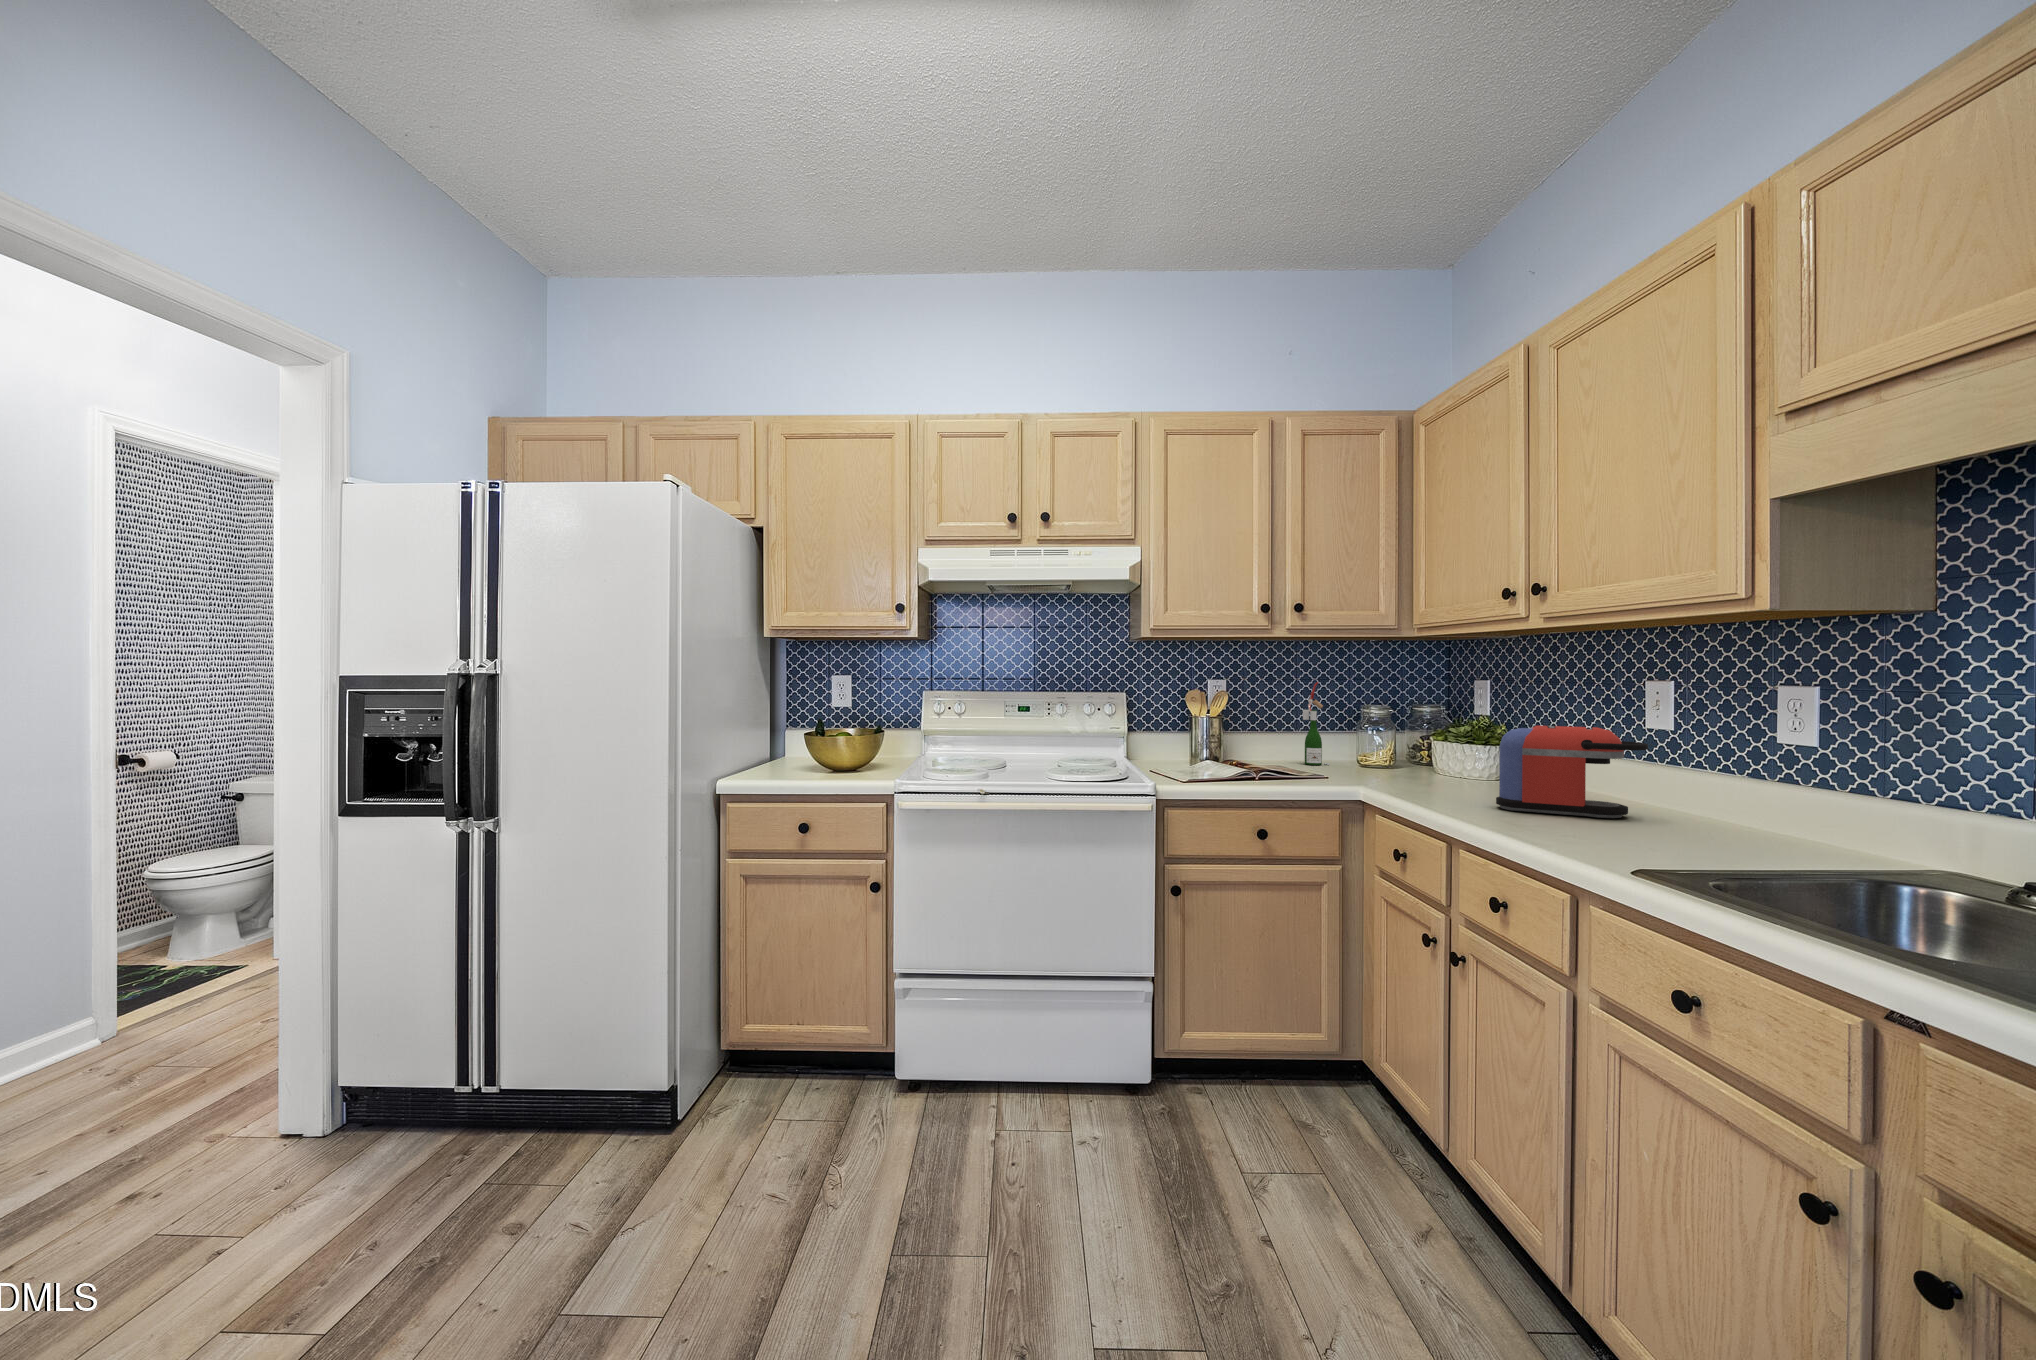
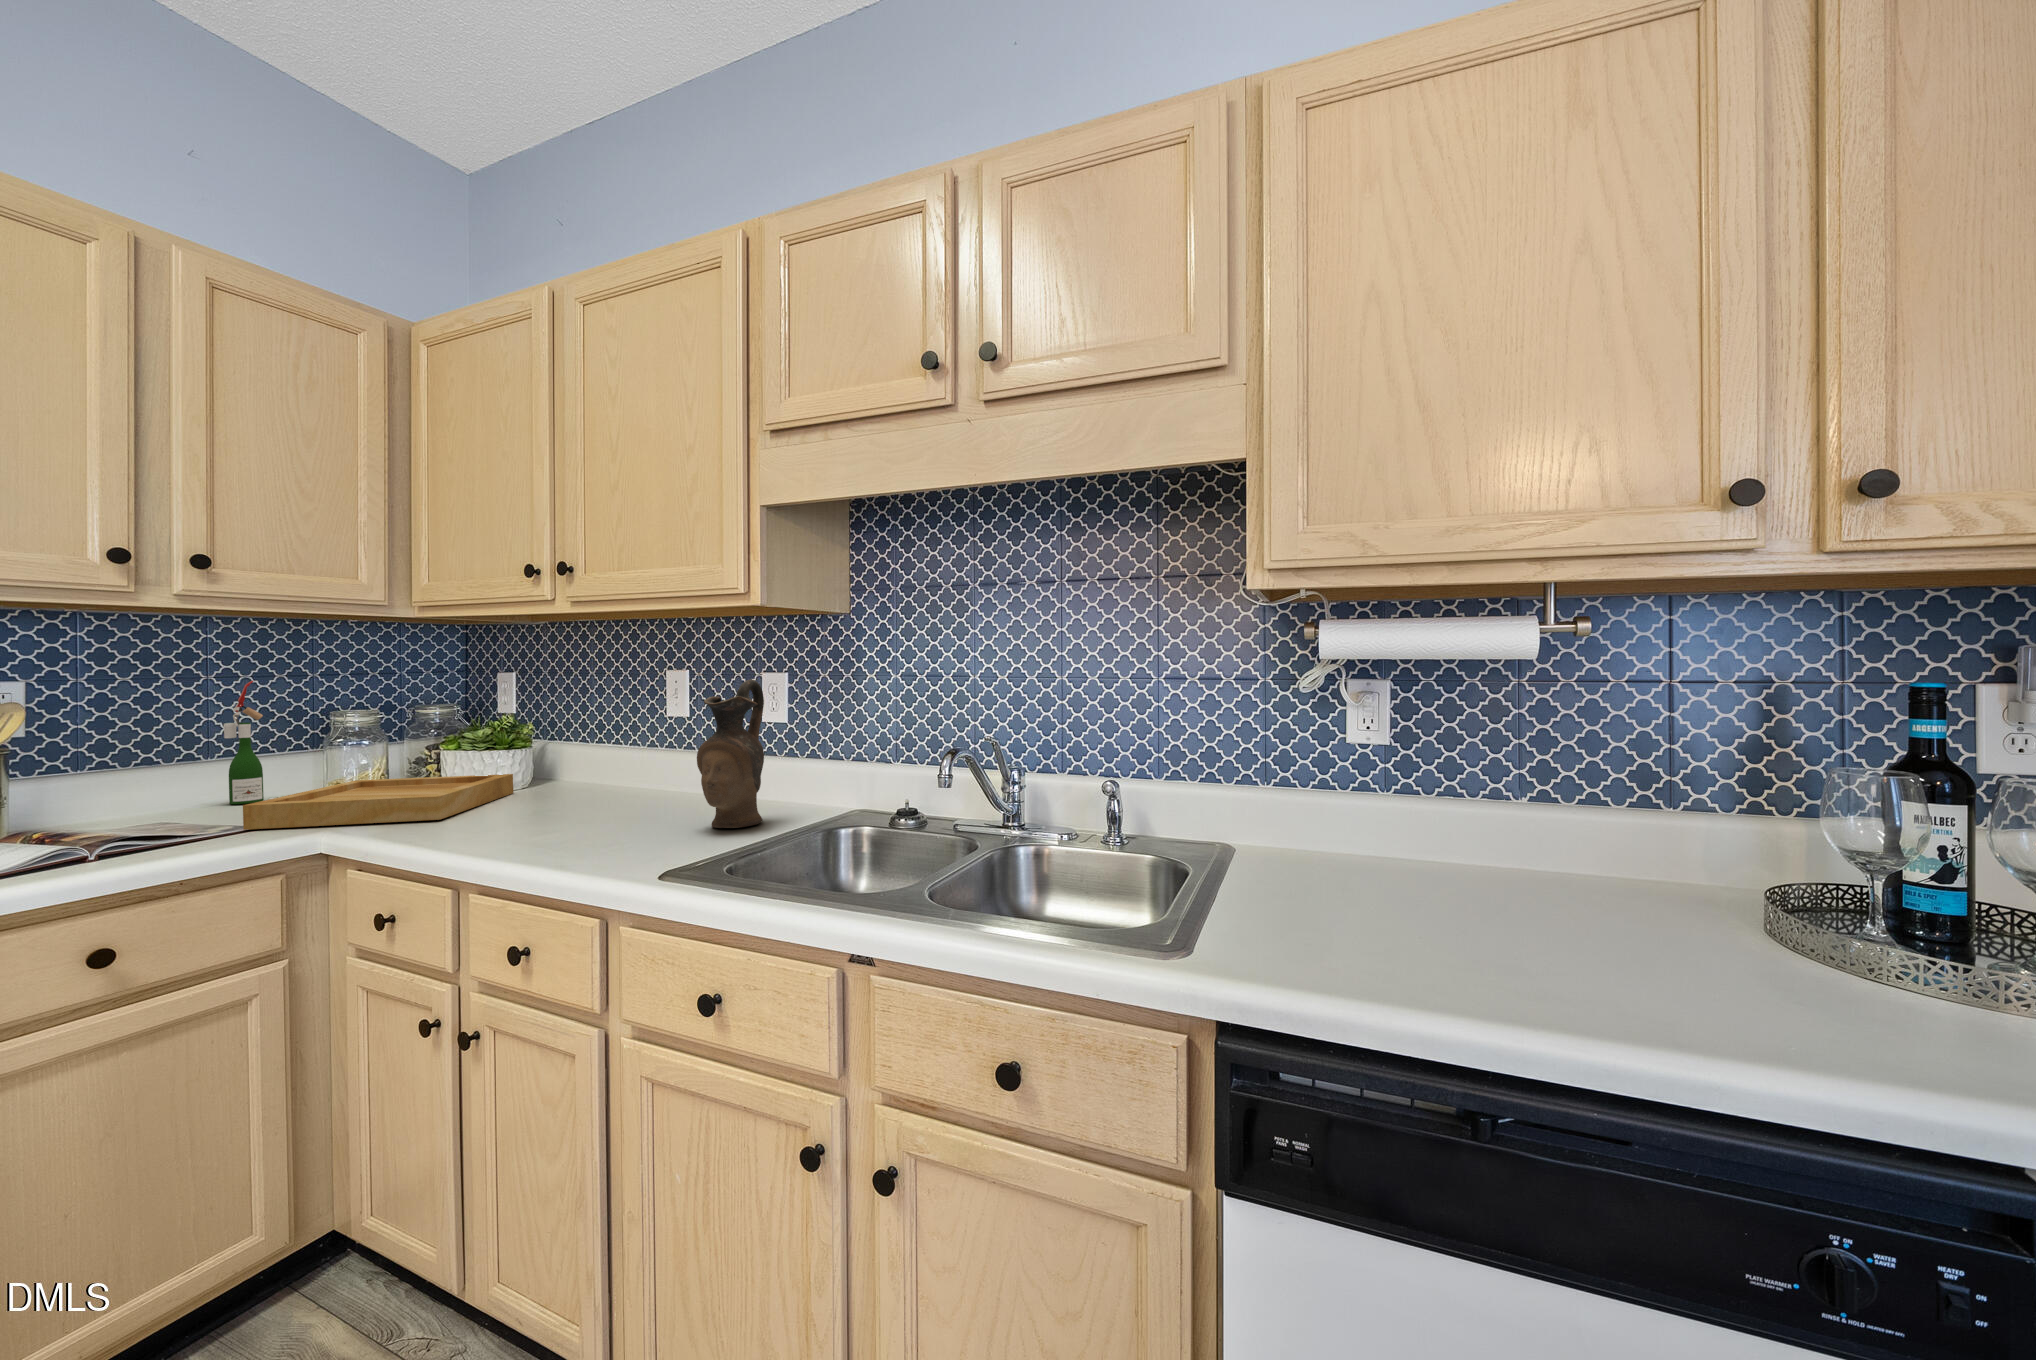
ceramic pitcher: none [1678,693,1769,849] -> present [697,679,764,828]
coffee maker: present [1496,726,1648,818] -> none [516,721,671,826]
tray: none [1319,757,1490,794] -> present [243,774,513,830]

